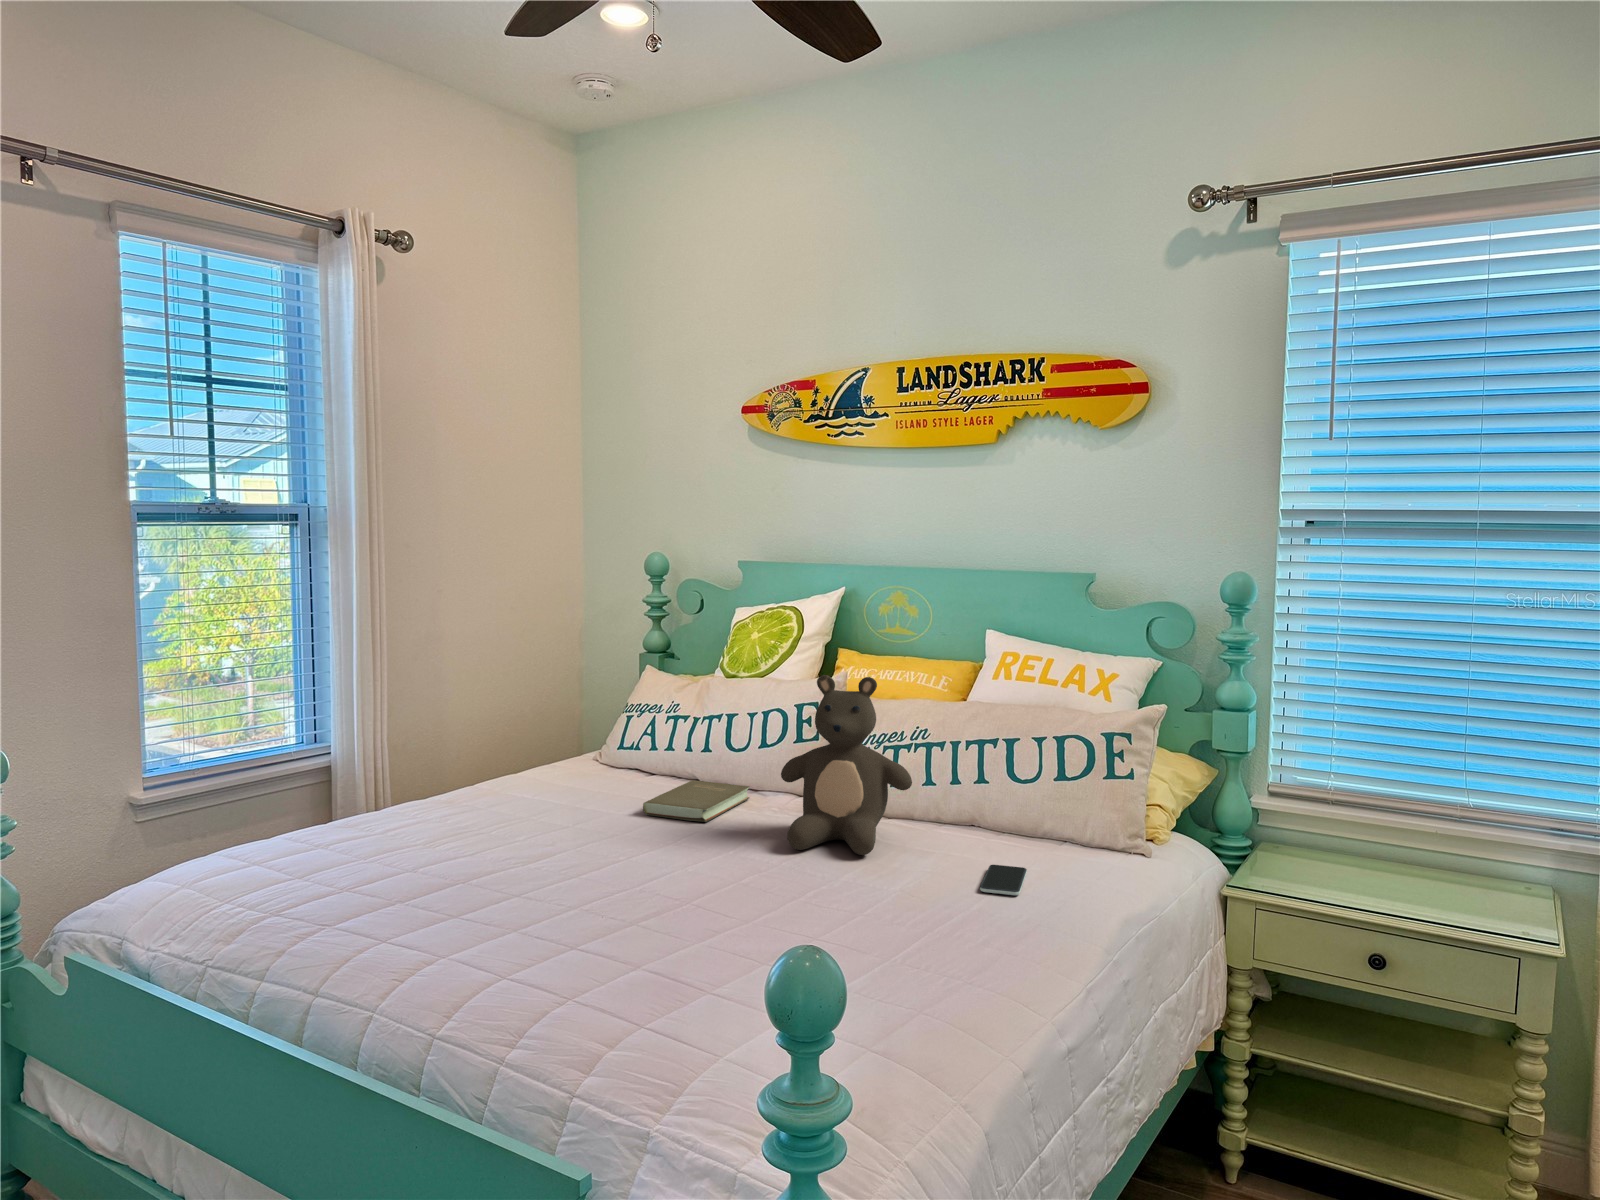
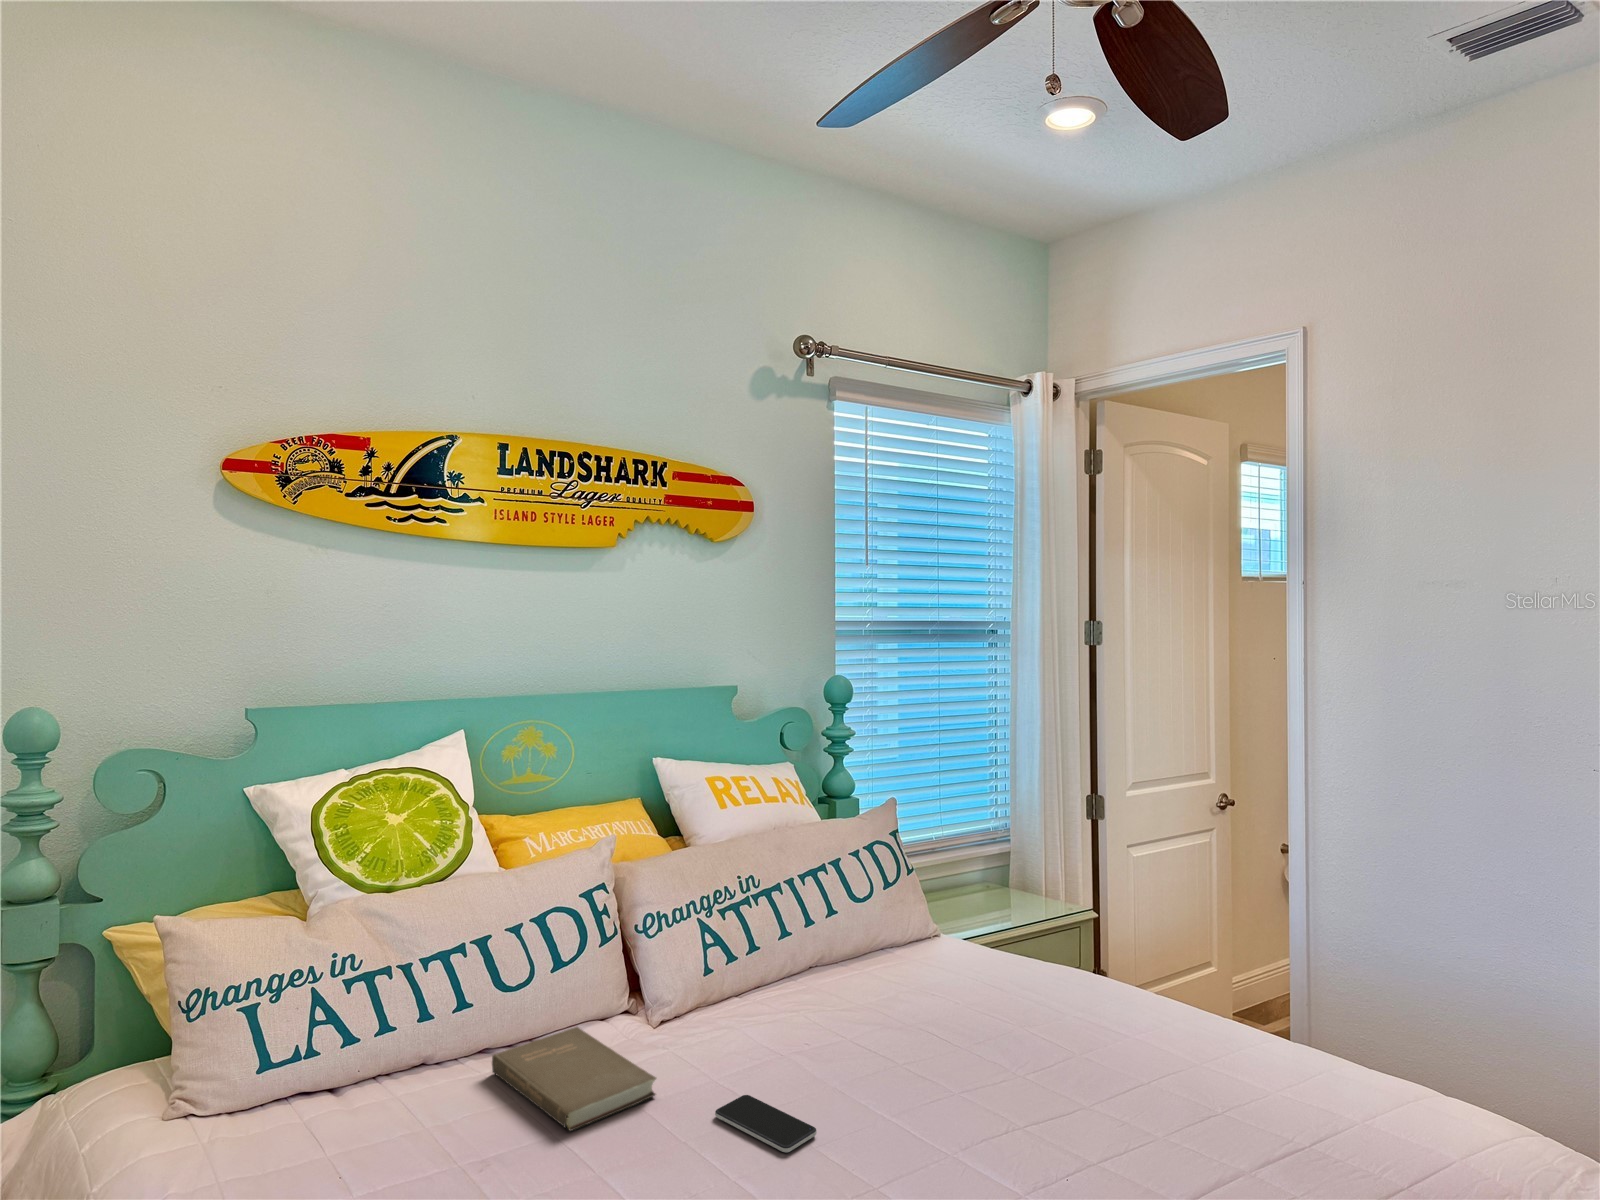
teddy bear: present [781,675,912,855] -> none [726,833,880,1066]
smartphone: present [980,865,1027,895] -> present [715,1095,817,1152]

